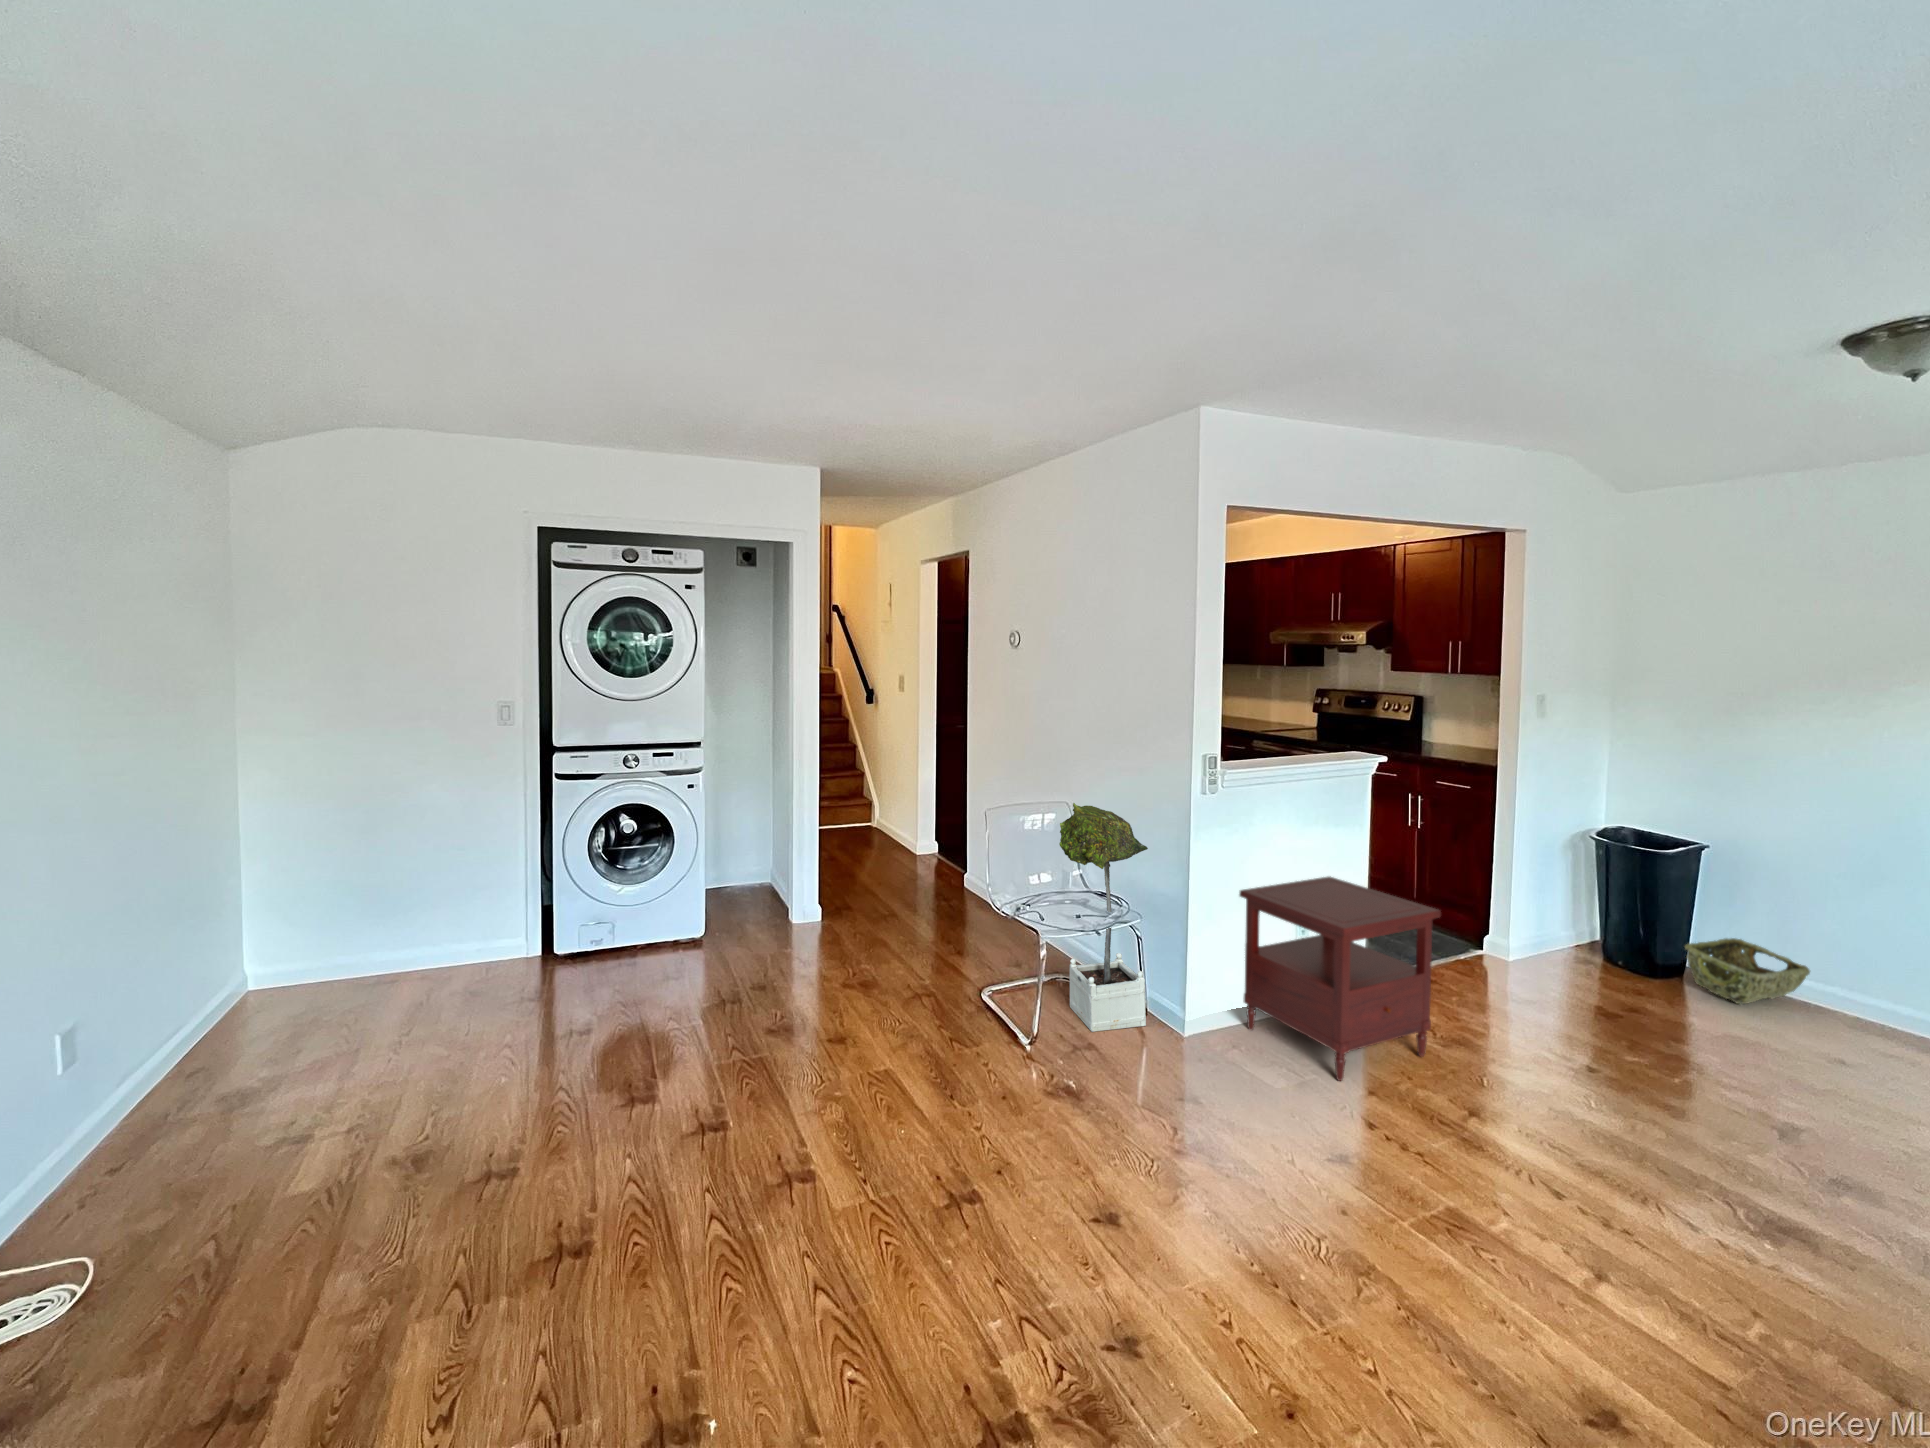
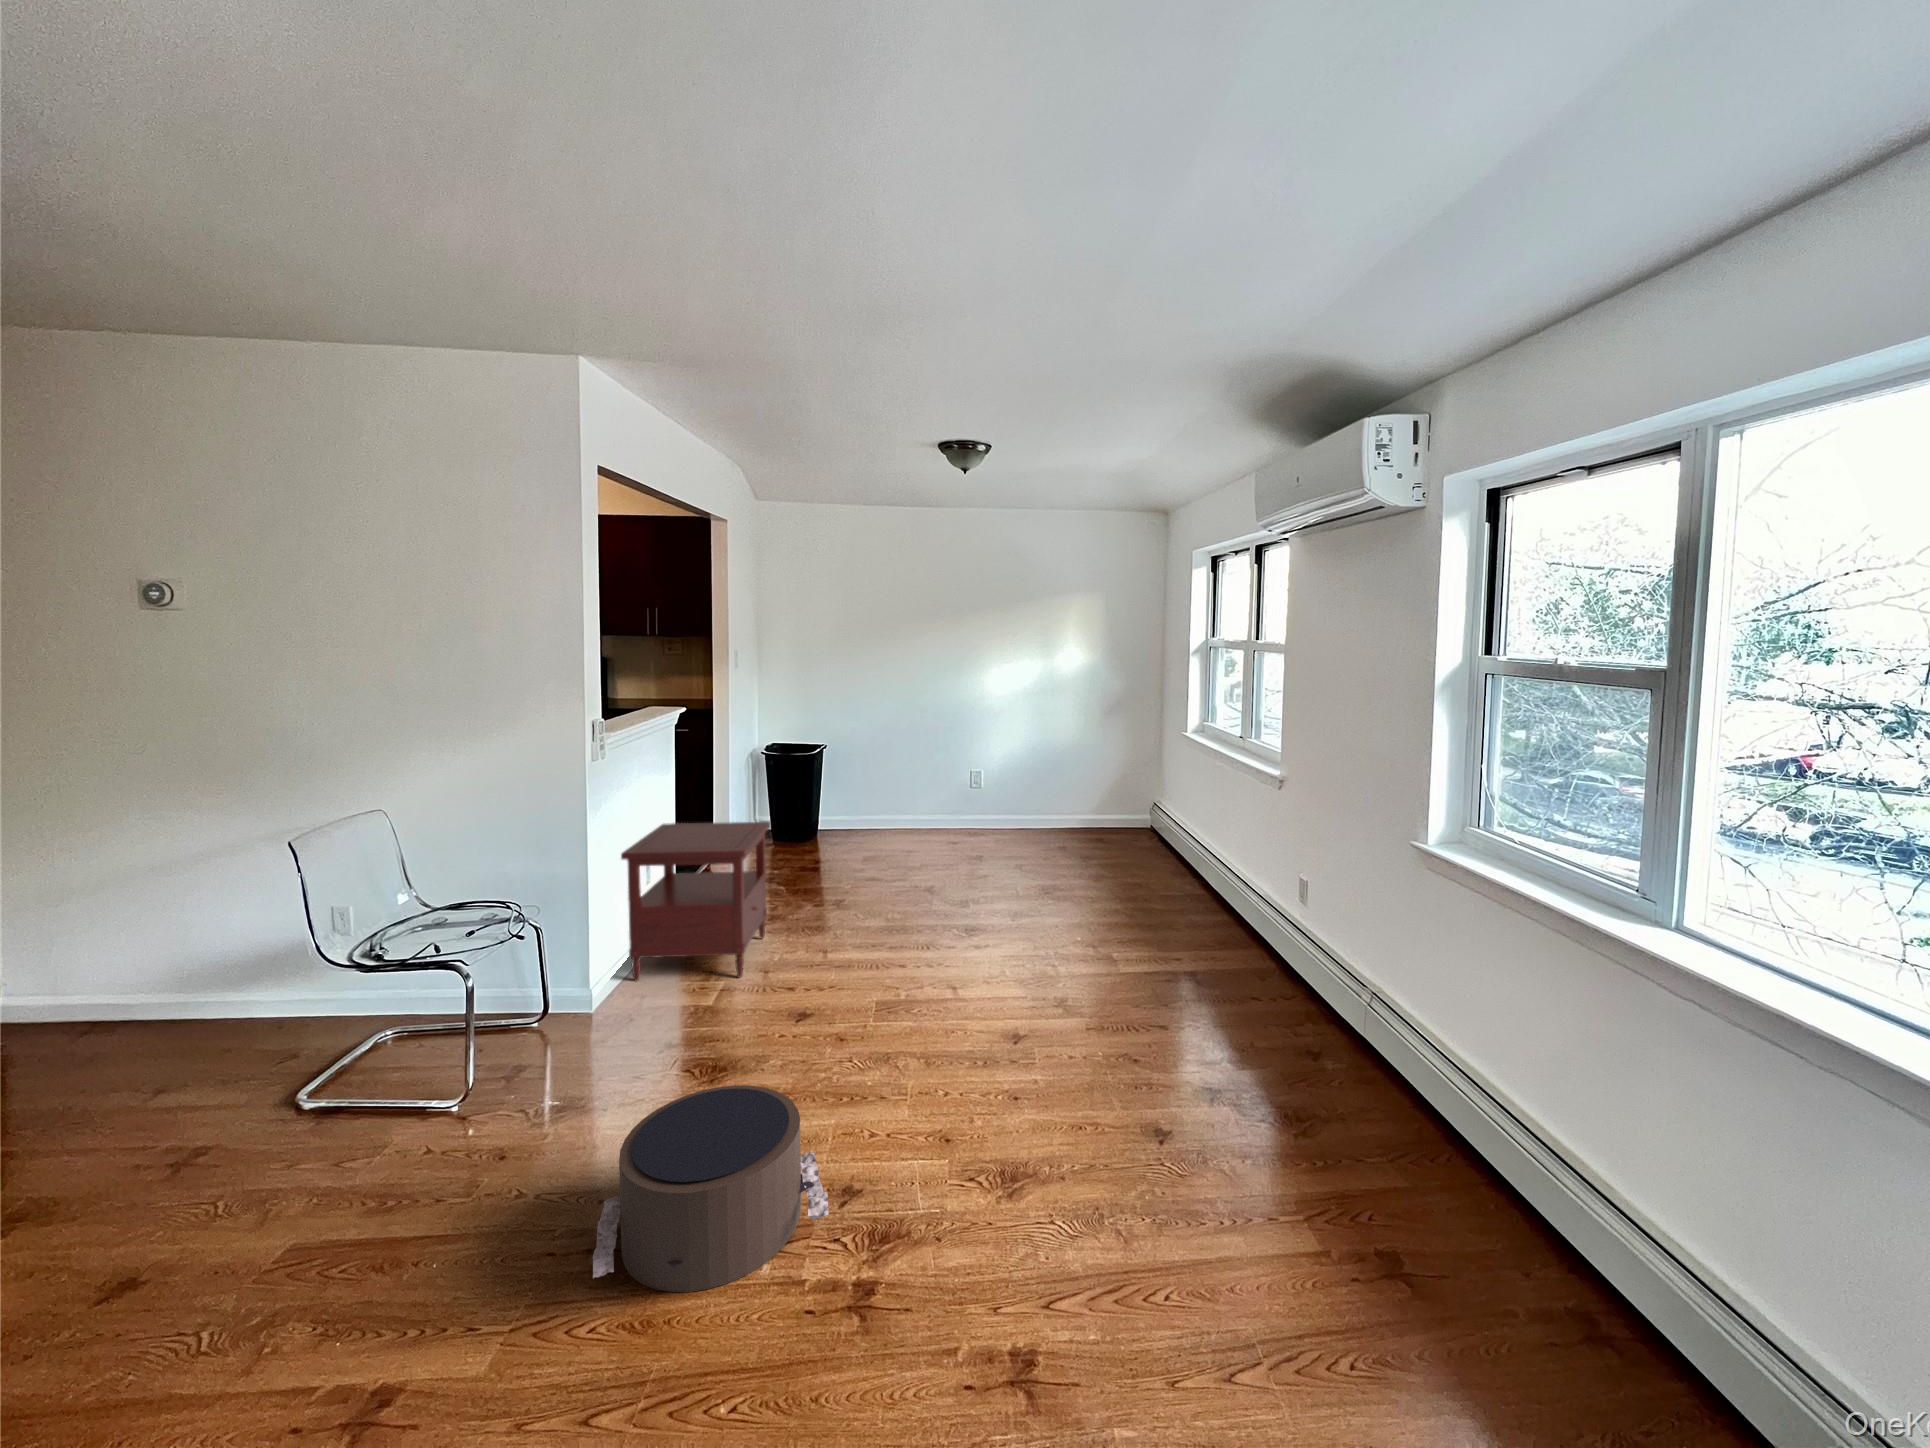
potted tree: present [1059,803,1148,1032] -> none [410,807,548,1058]
woven basket: present [1685,938,1810,1004] -> none [822,806,870,843]
pouf: none [906,1117,1122,1328] -> present [592,1085,828,1292]

